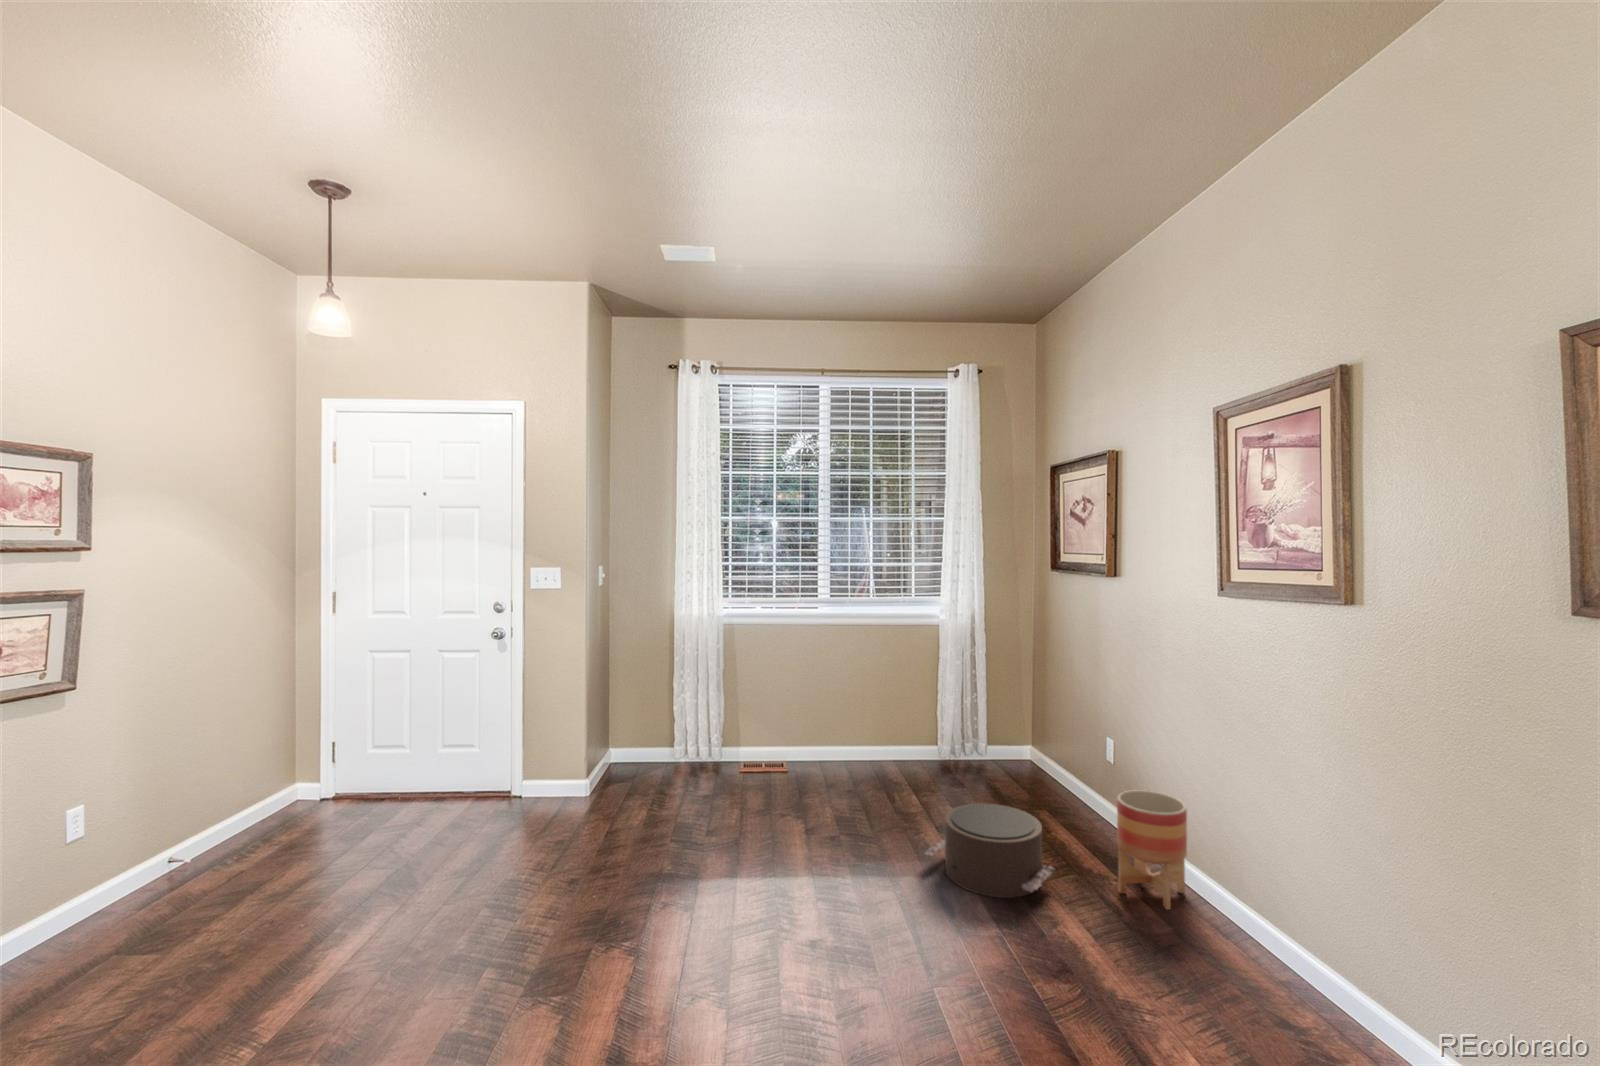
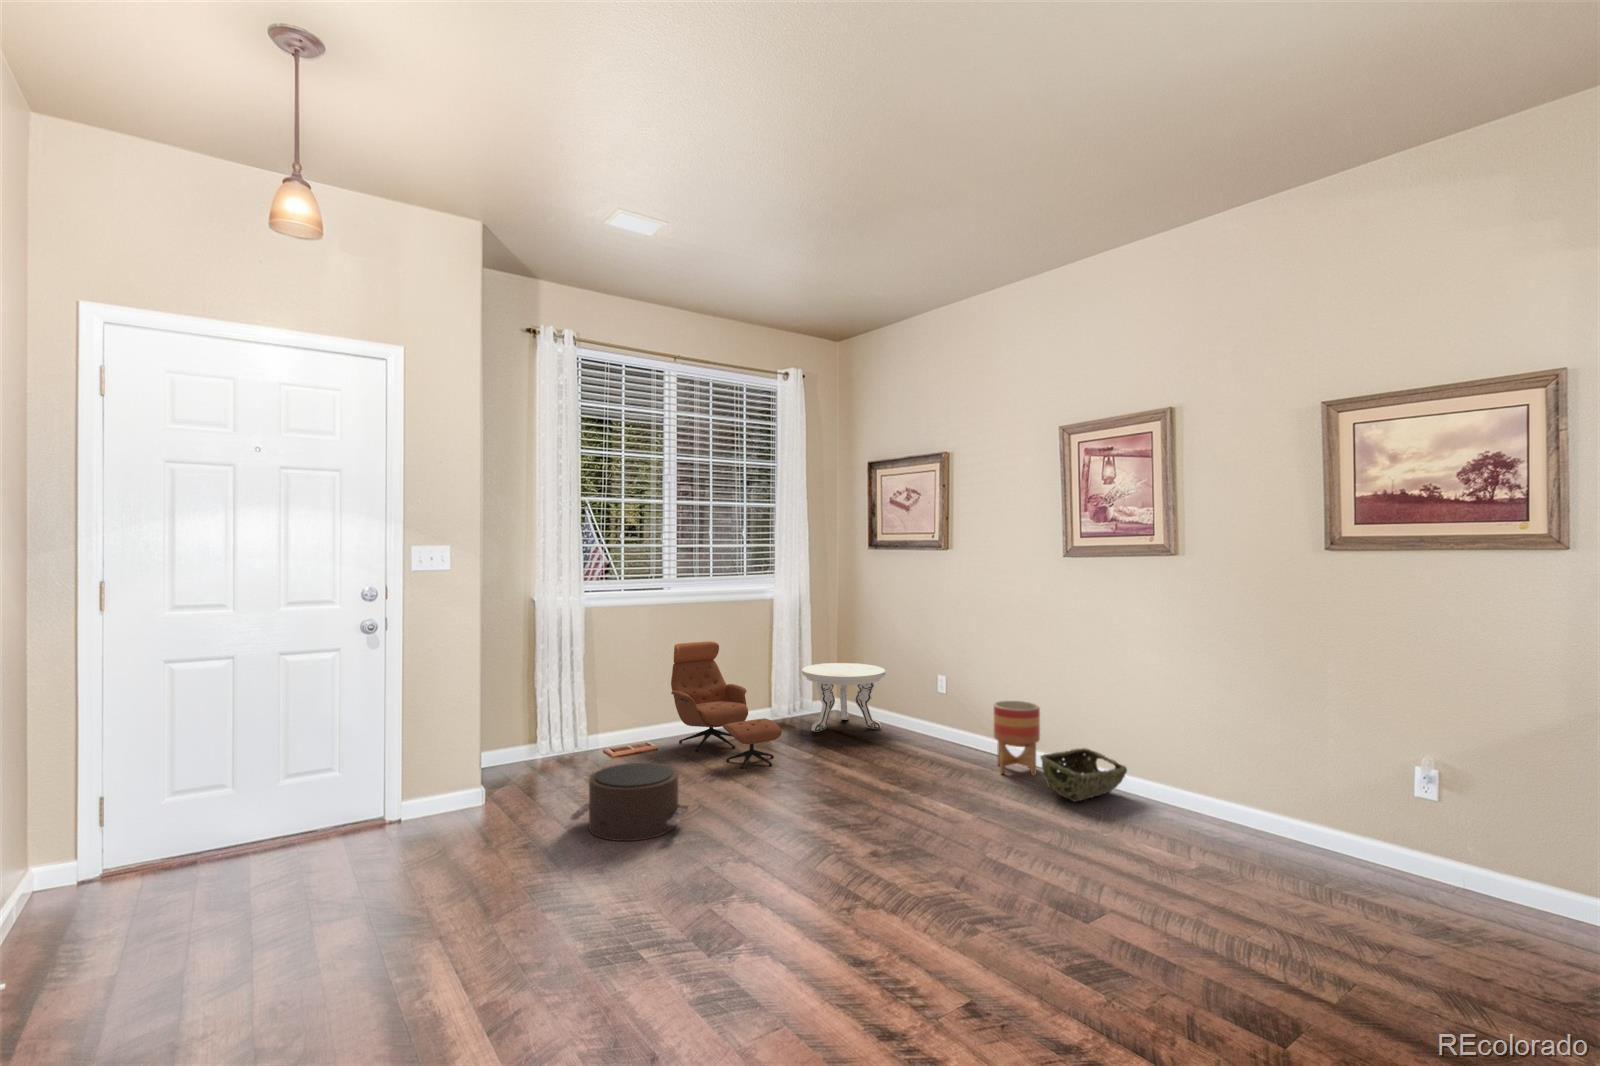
lounge chair: none [809,662,884,810] -> present [671,641,782,768]
side table: none [960,697,1061,787] -> present [802,663,886,732]
pouf: present [926,804,1054,898] -> present [570,763,689,841]
woven basket: none [1128,887,1284,978] -> present [1041,748,1127,802]

